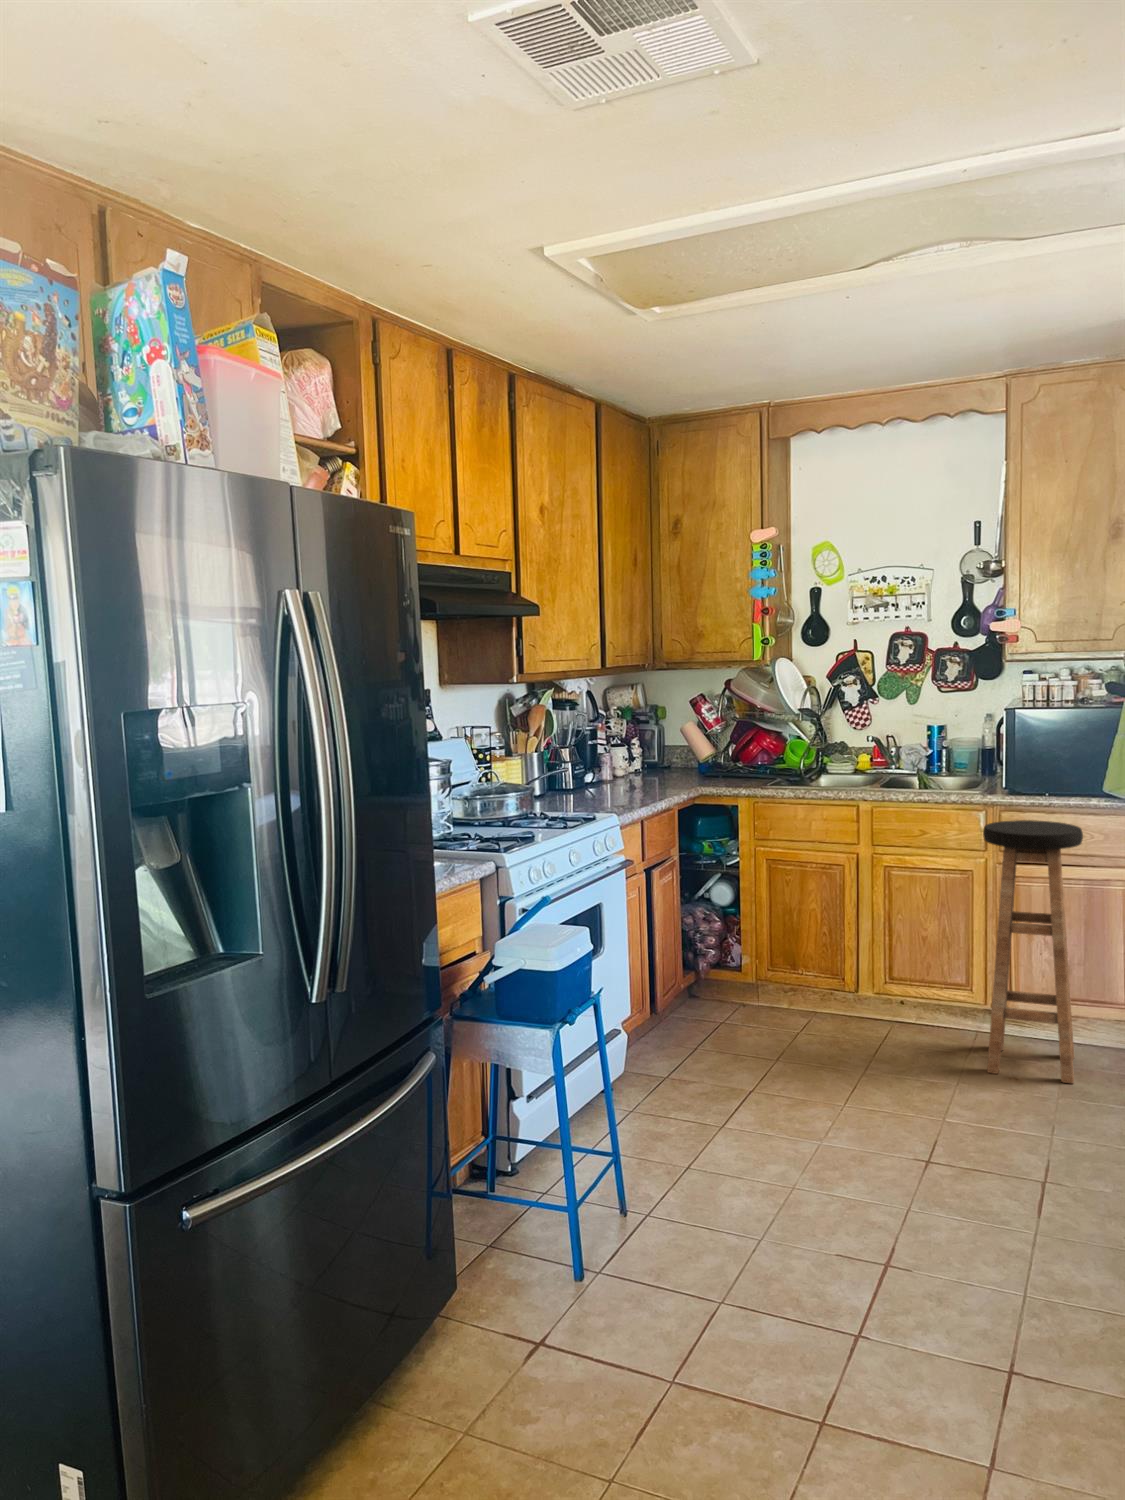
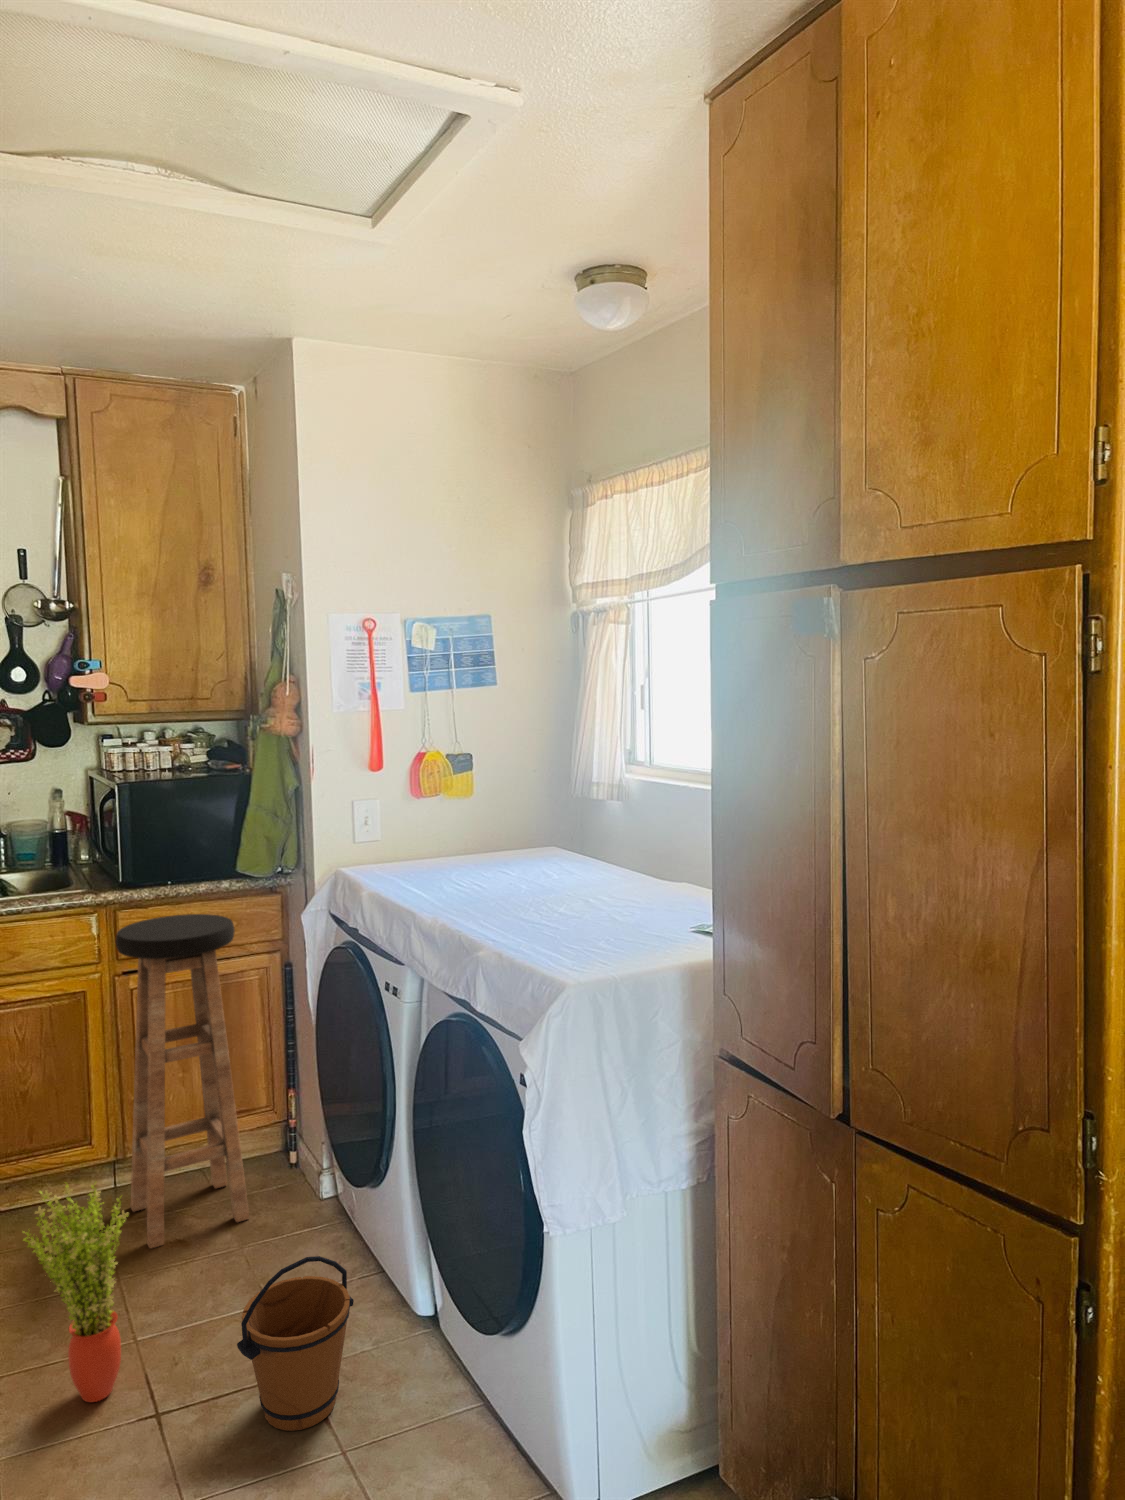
potted plant: none [854,972,923,1129] -> present [23,1182,128,1402]
bucket: none [968,1076,1069,1202] -> present [237,1256,354,1431]

